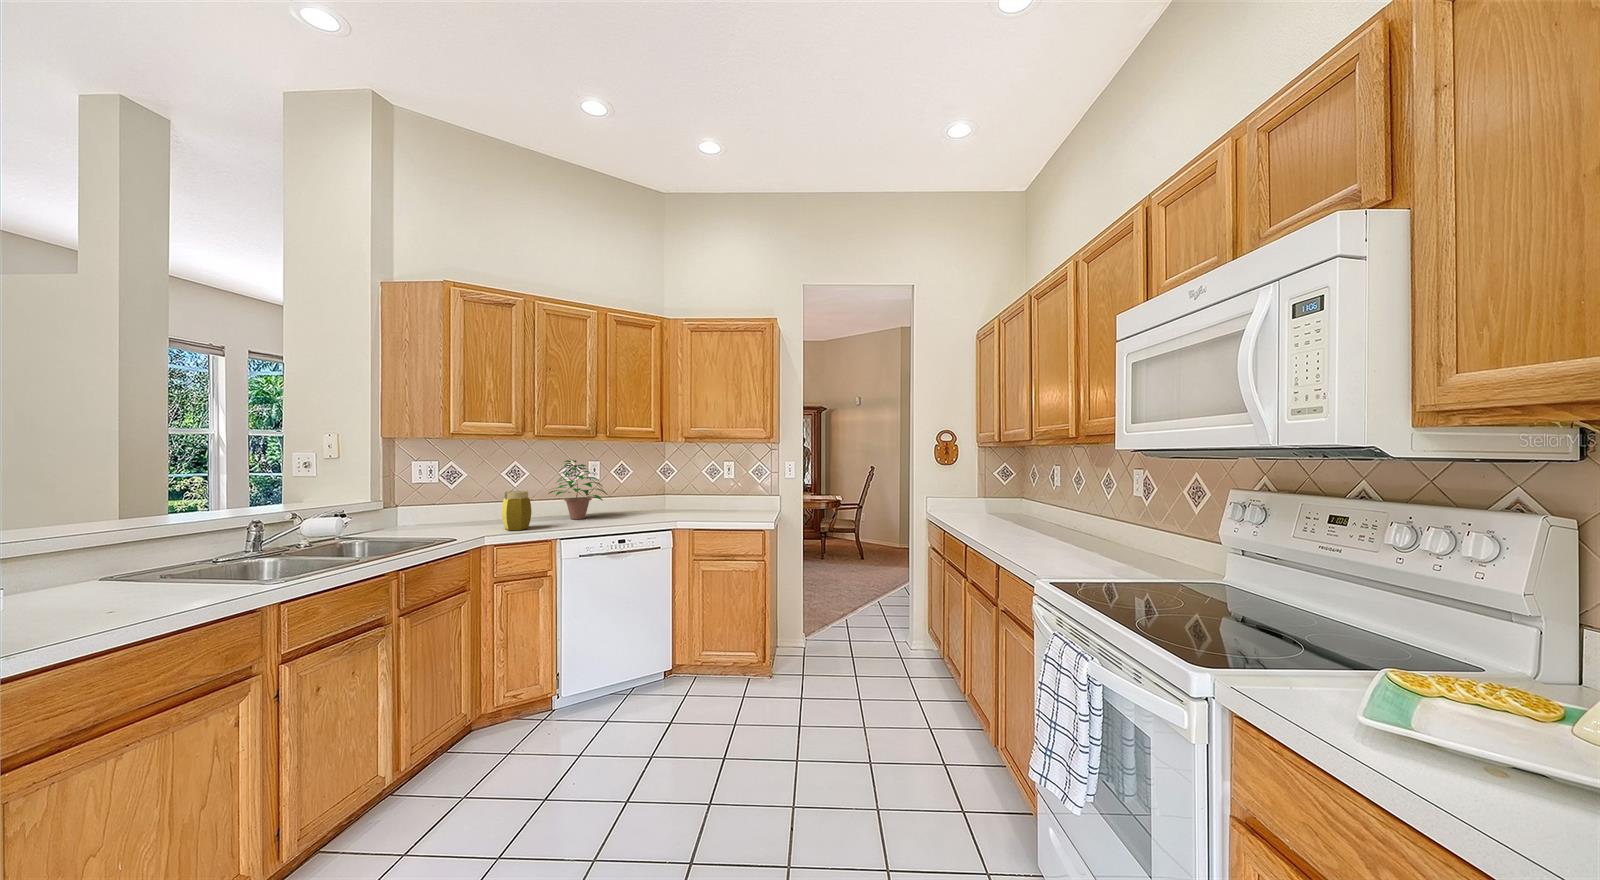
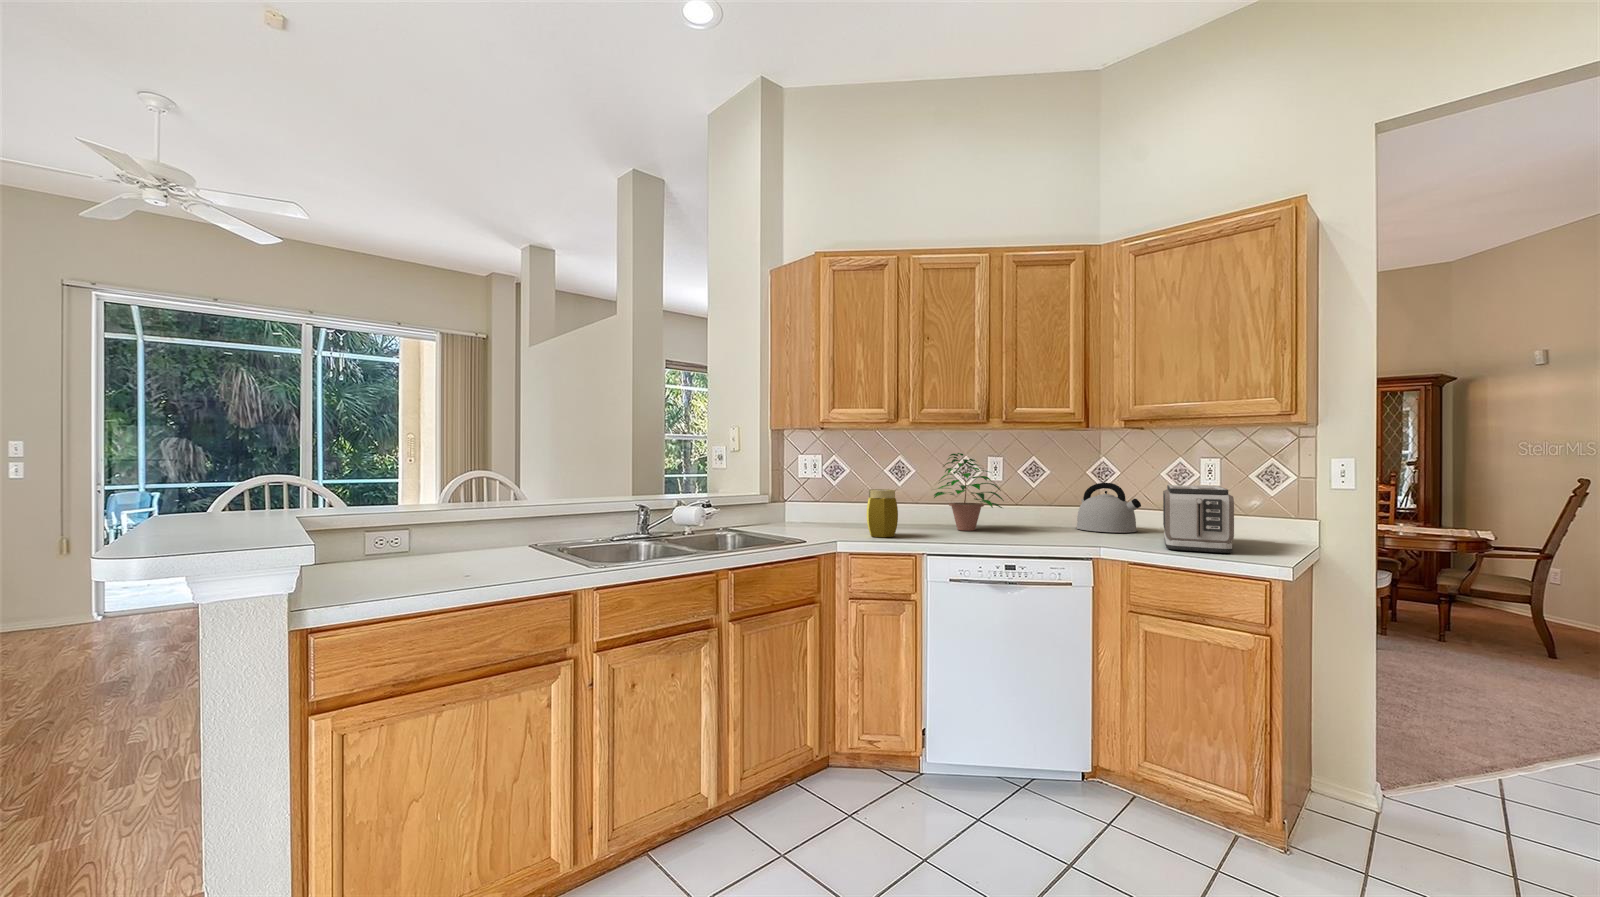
kettle: none [652,478,693,512] -> present [1076,483,1141,533]
toaster: none [707,479,748,519] -> present [1163,485,1234,553]

